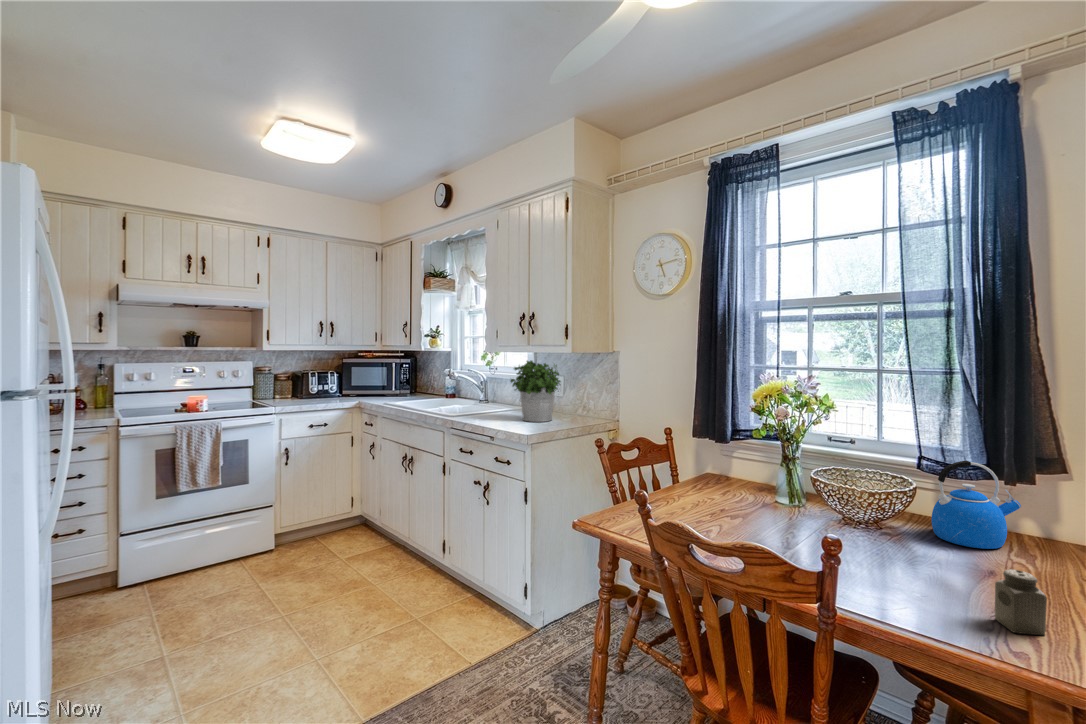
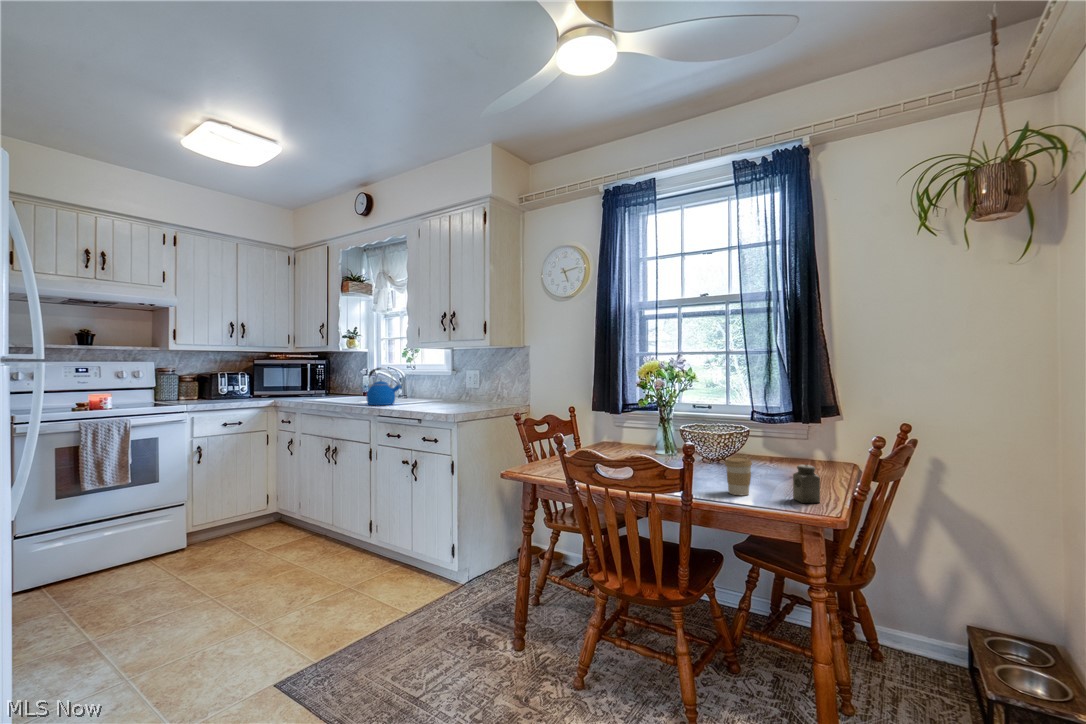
potted plant: present [511,361,560,422] -> none [433,352,479,407]
kettle: present [931,460,1021,549] -> present [367,368,401,405]
coffee cup: none [879,539,924,601] -> present [725,456,752,495]

